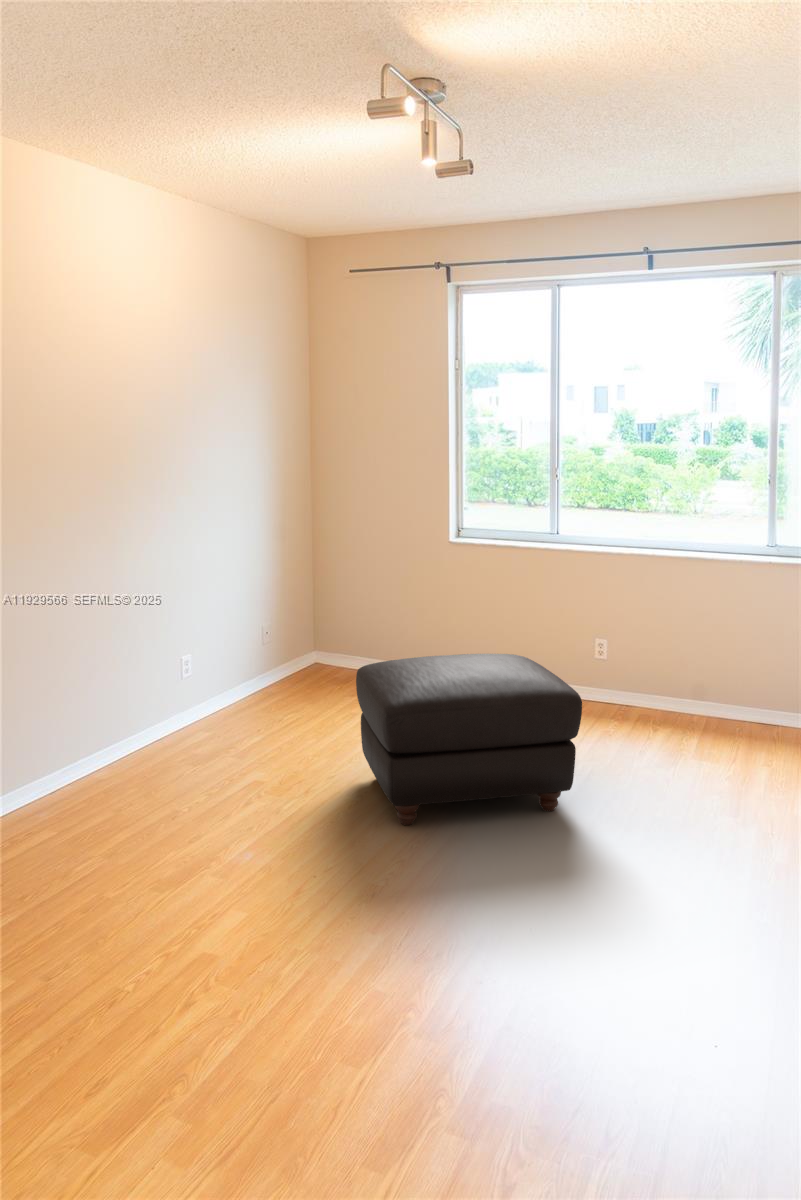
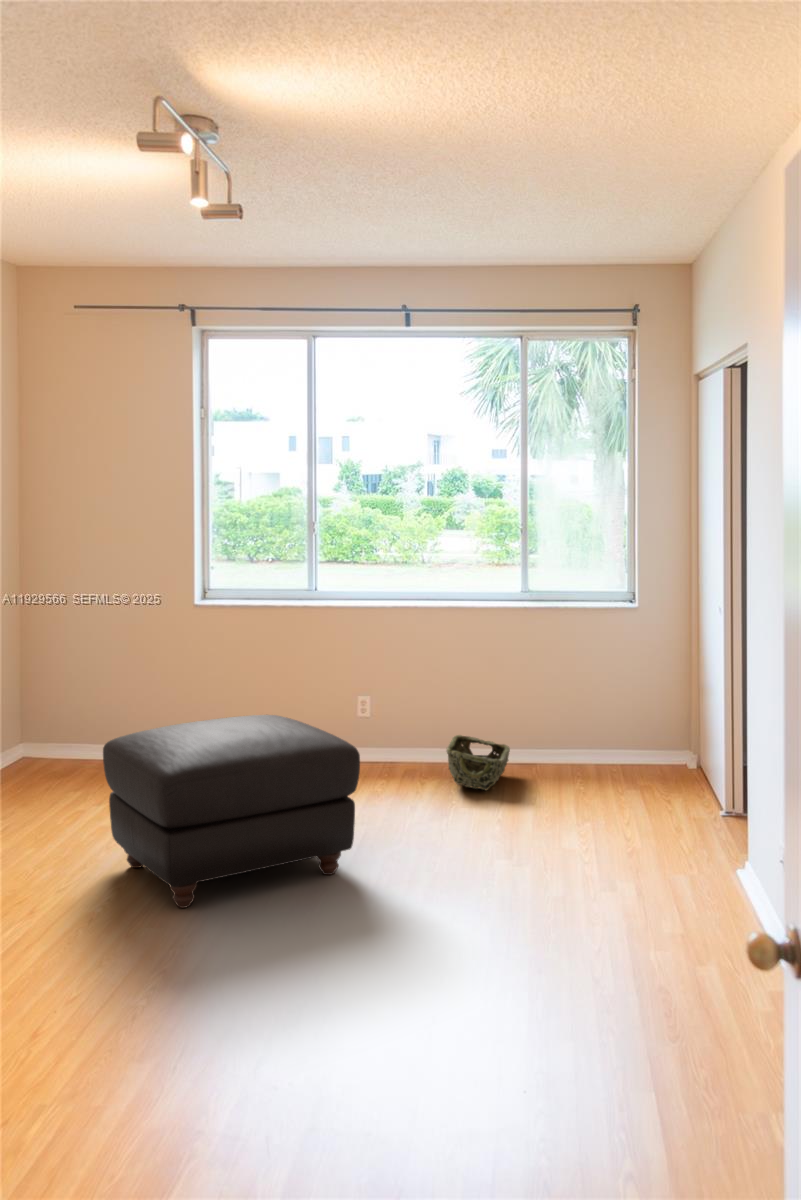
woven basket: none [696,685,768,744] -> present [446,735,510,790]

